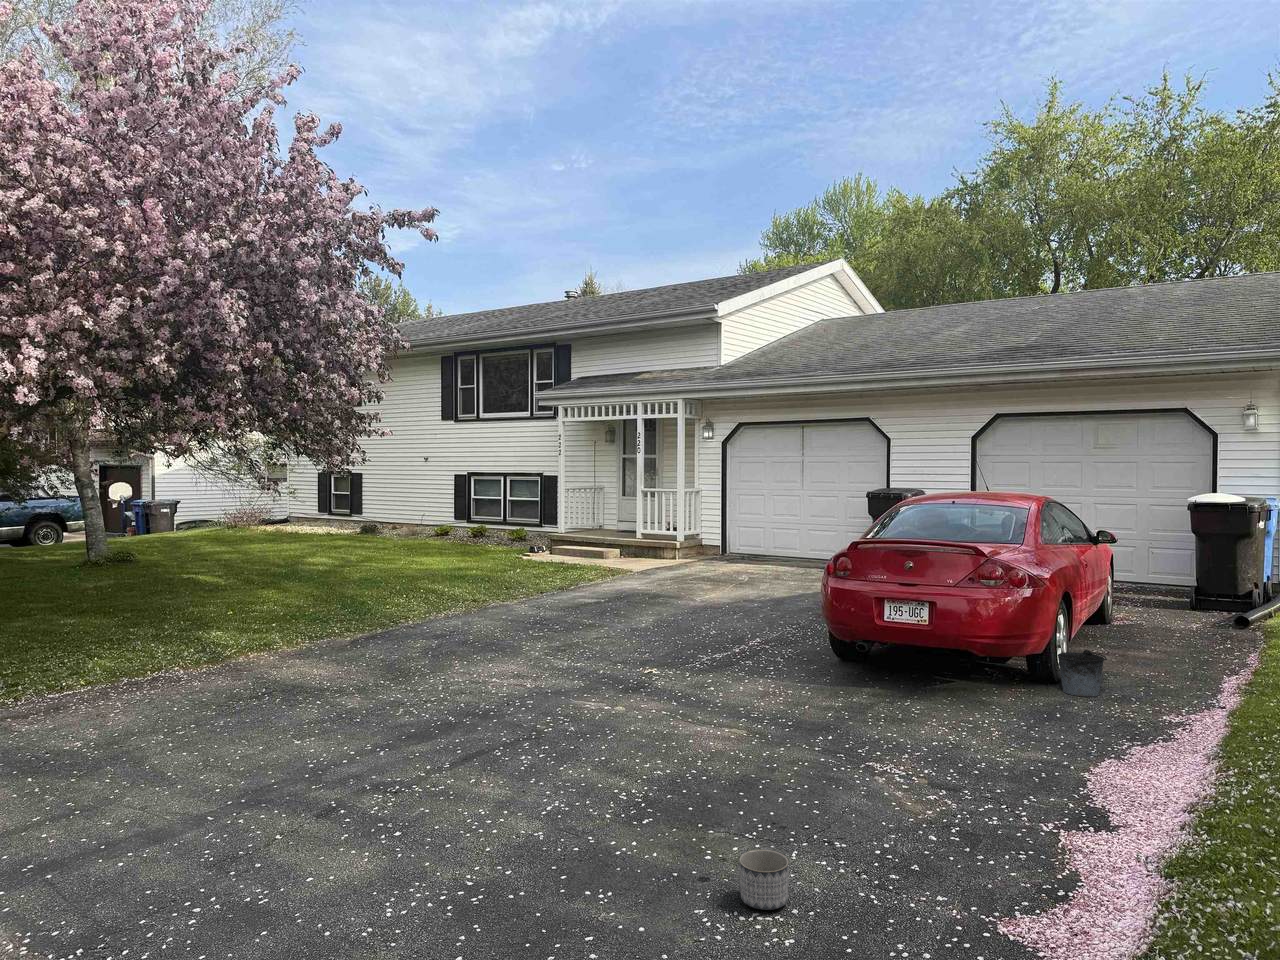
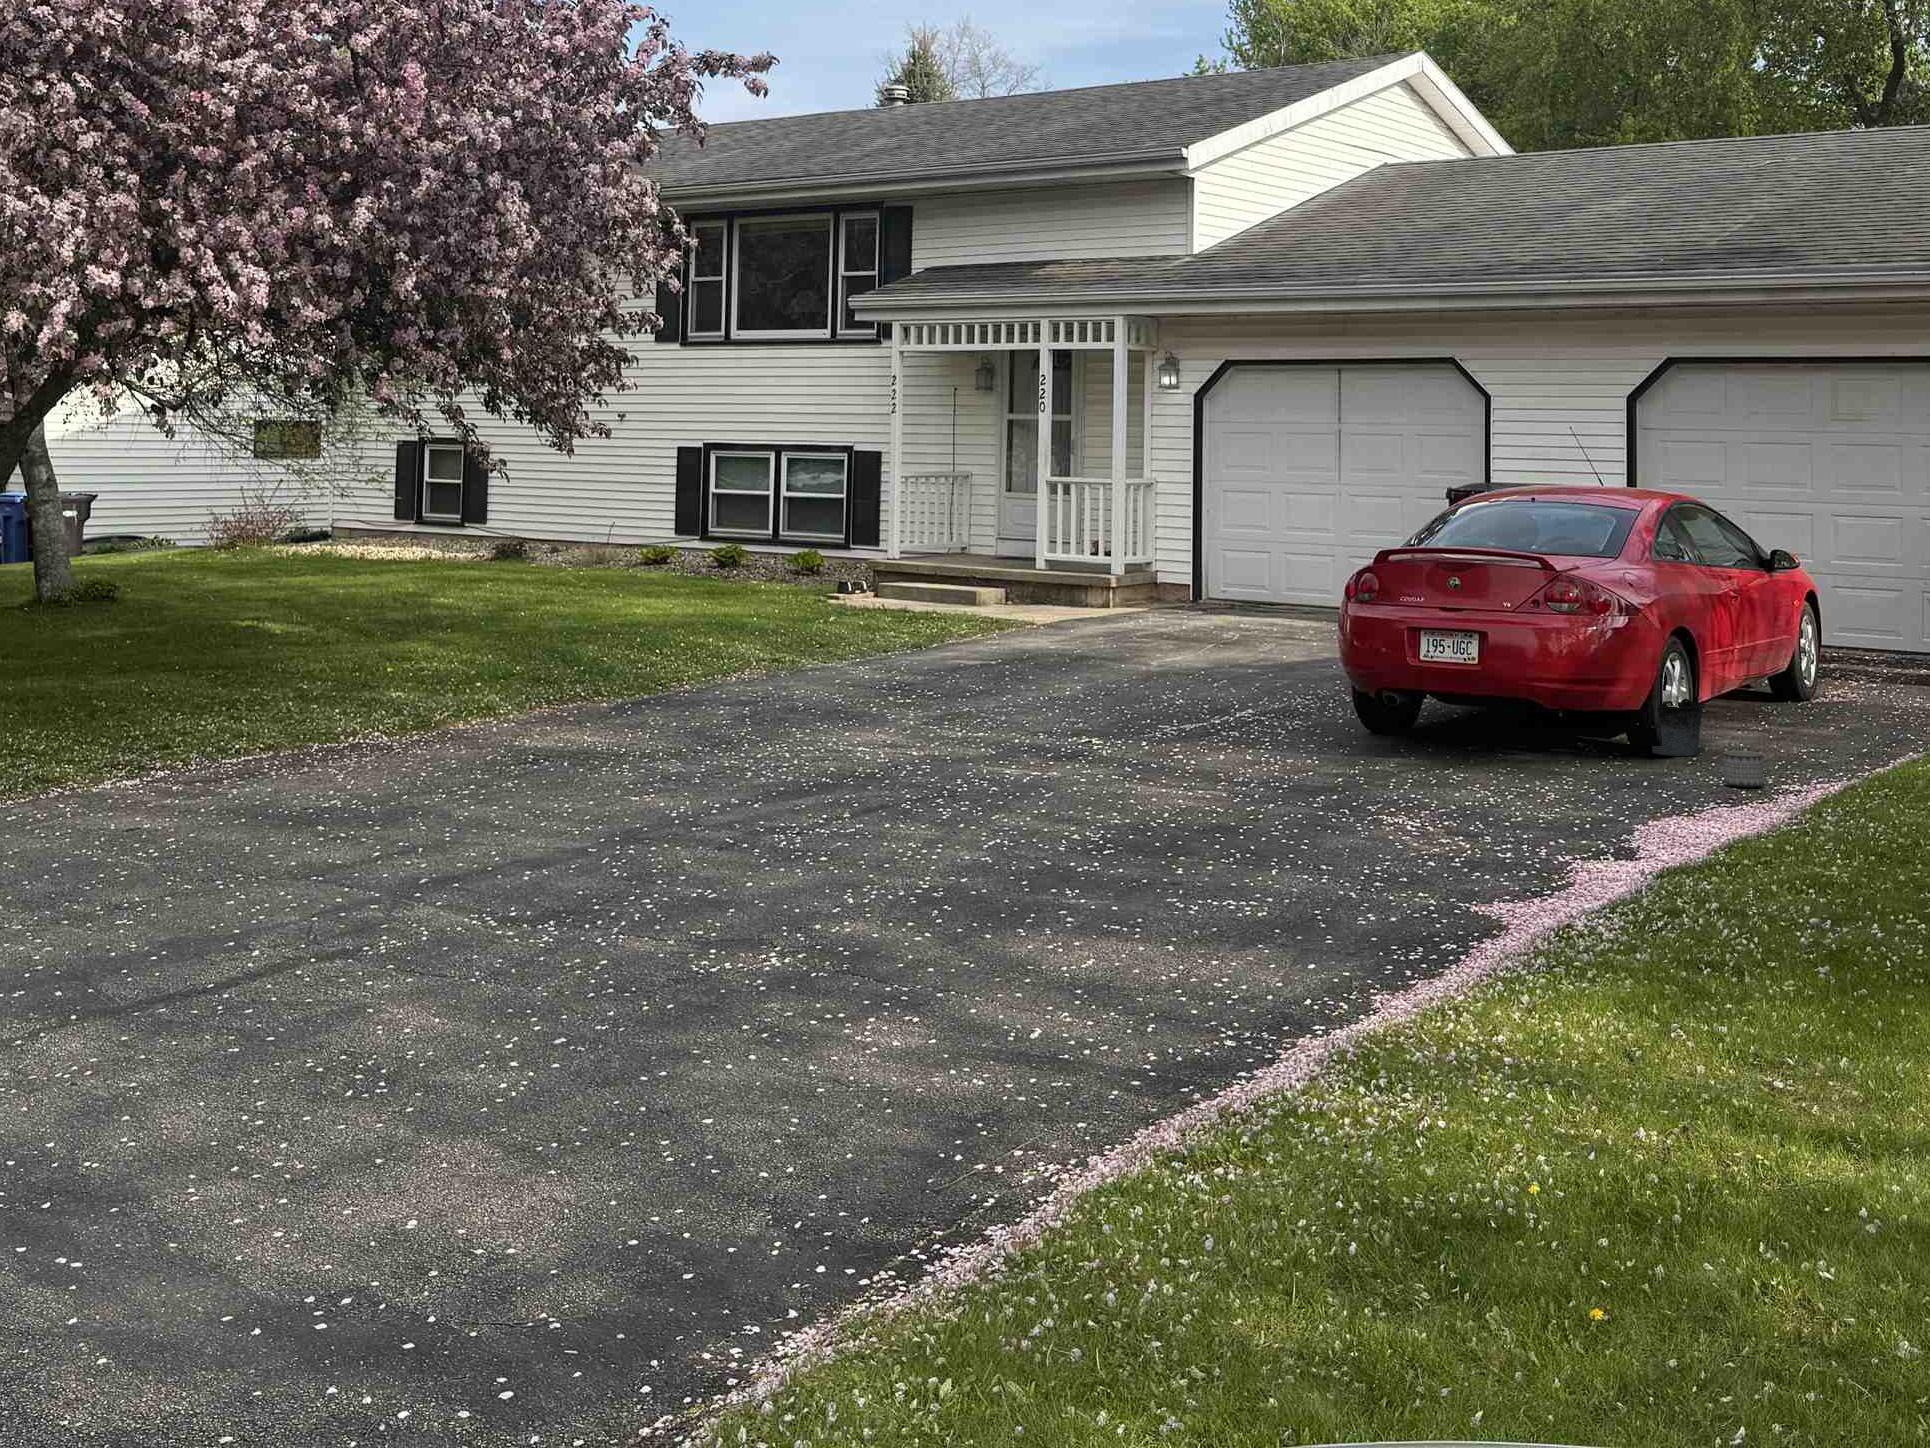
planter: present [739,850,789,910] -> present [1723,751,1763,788]

